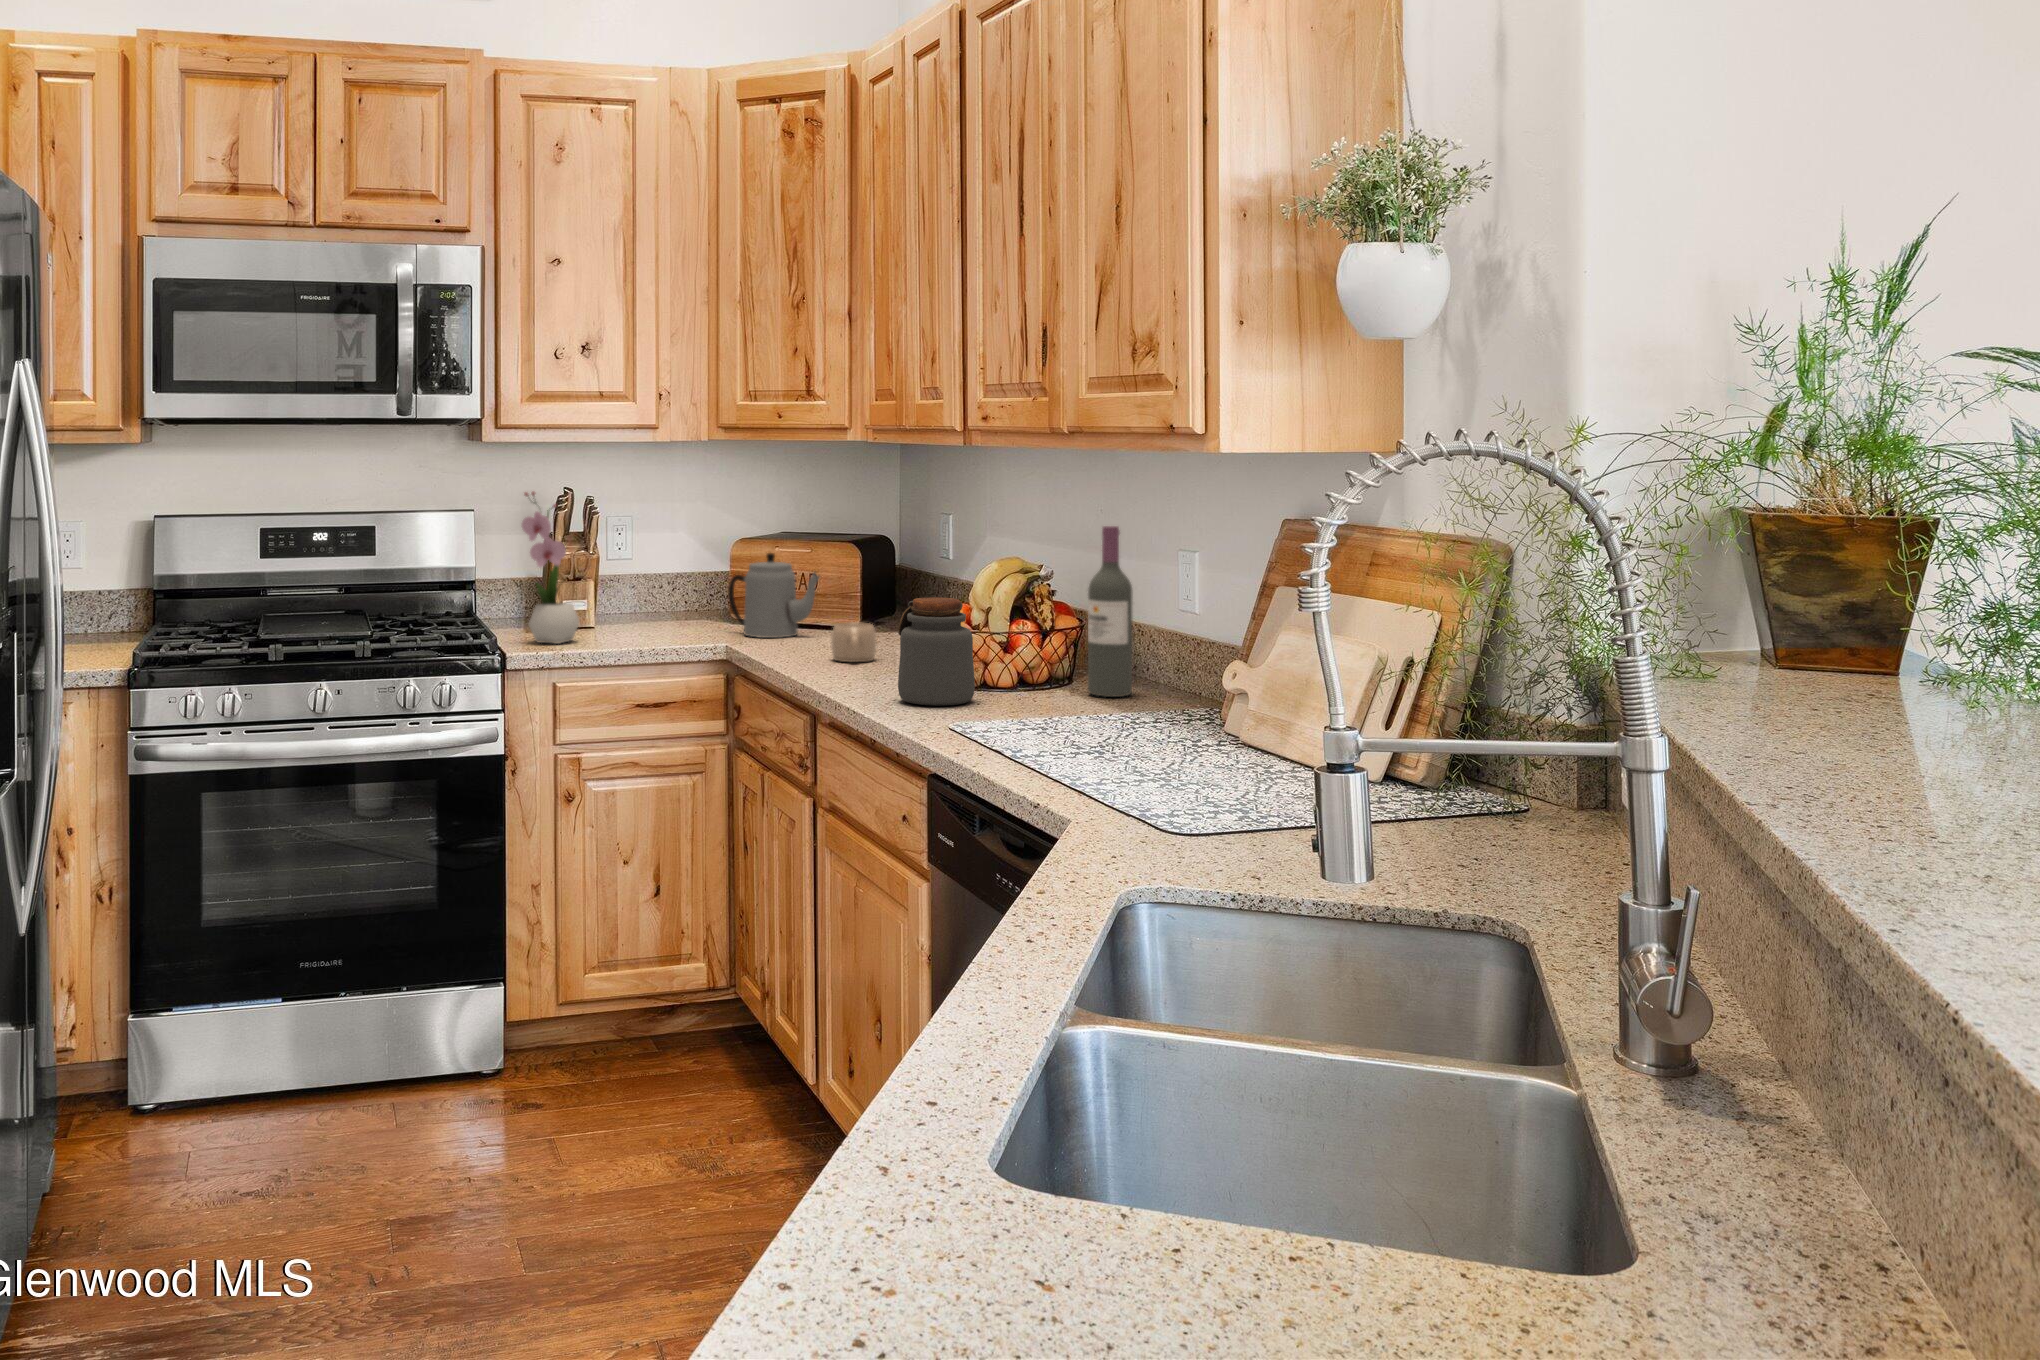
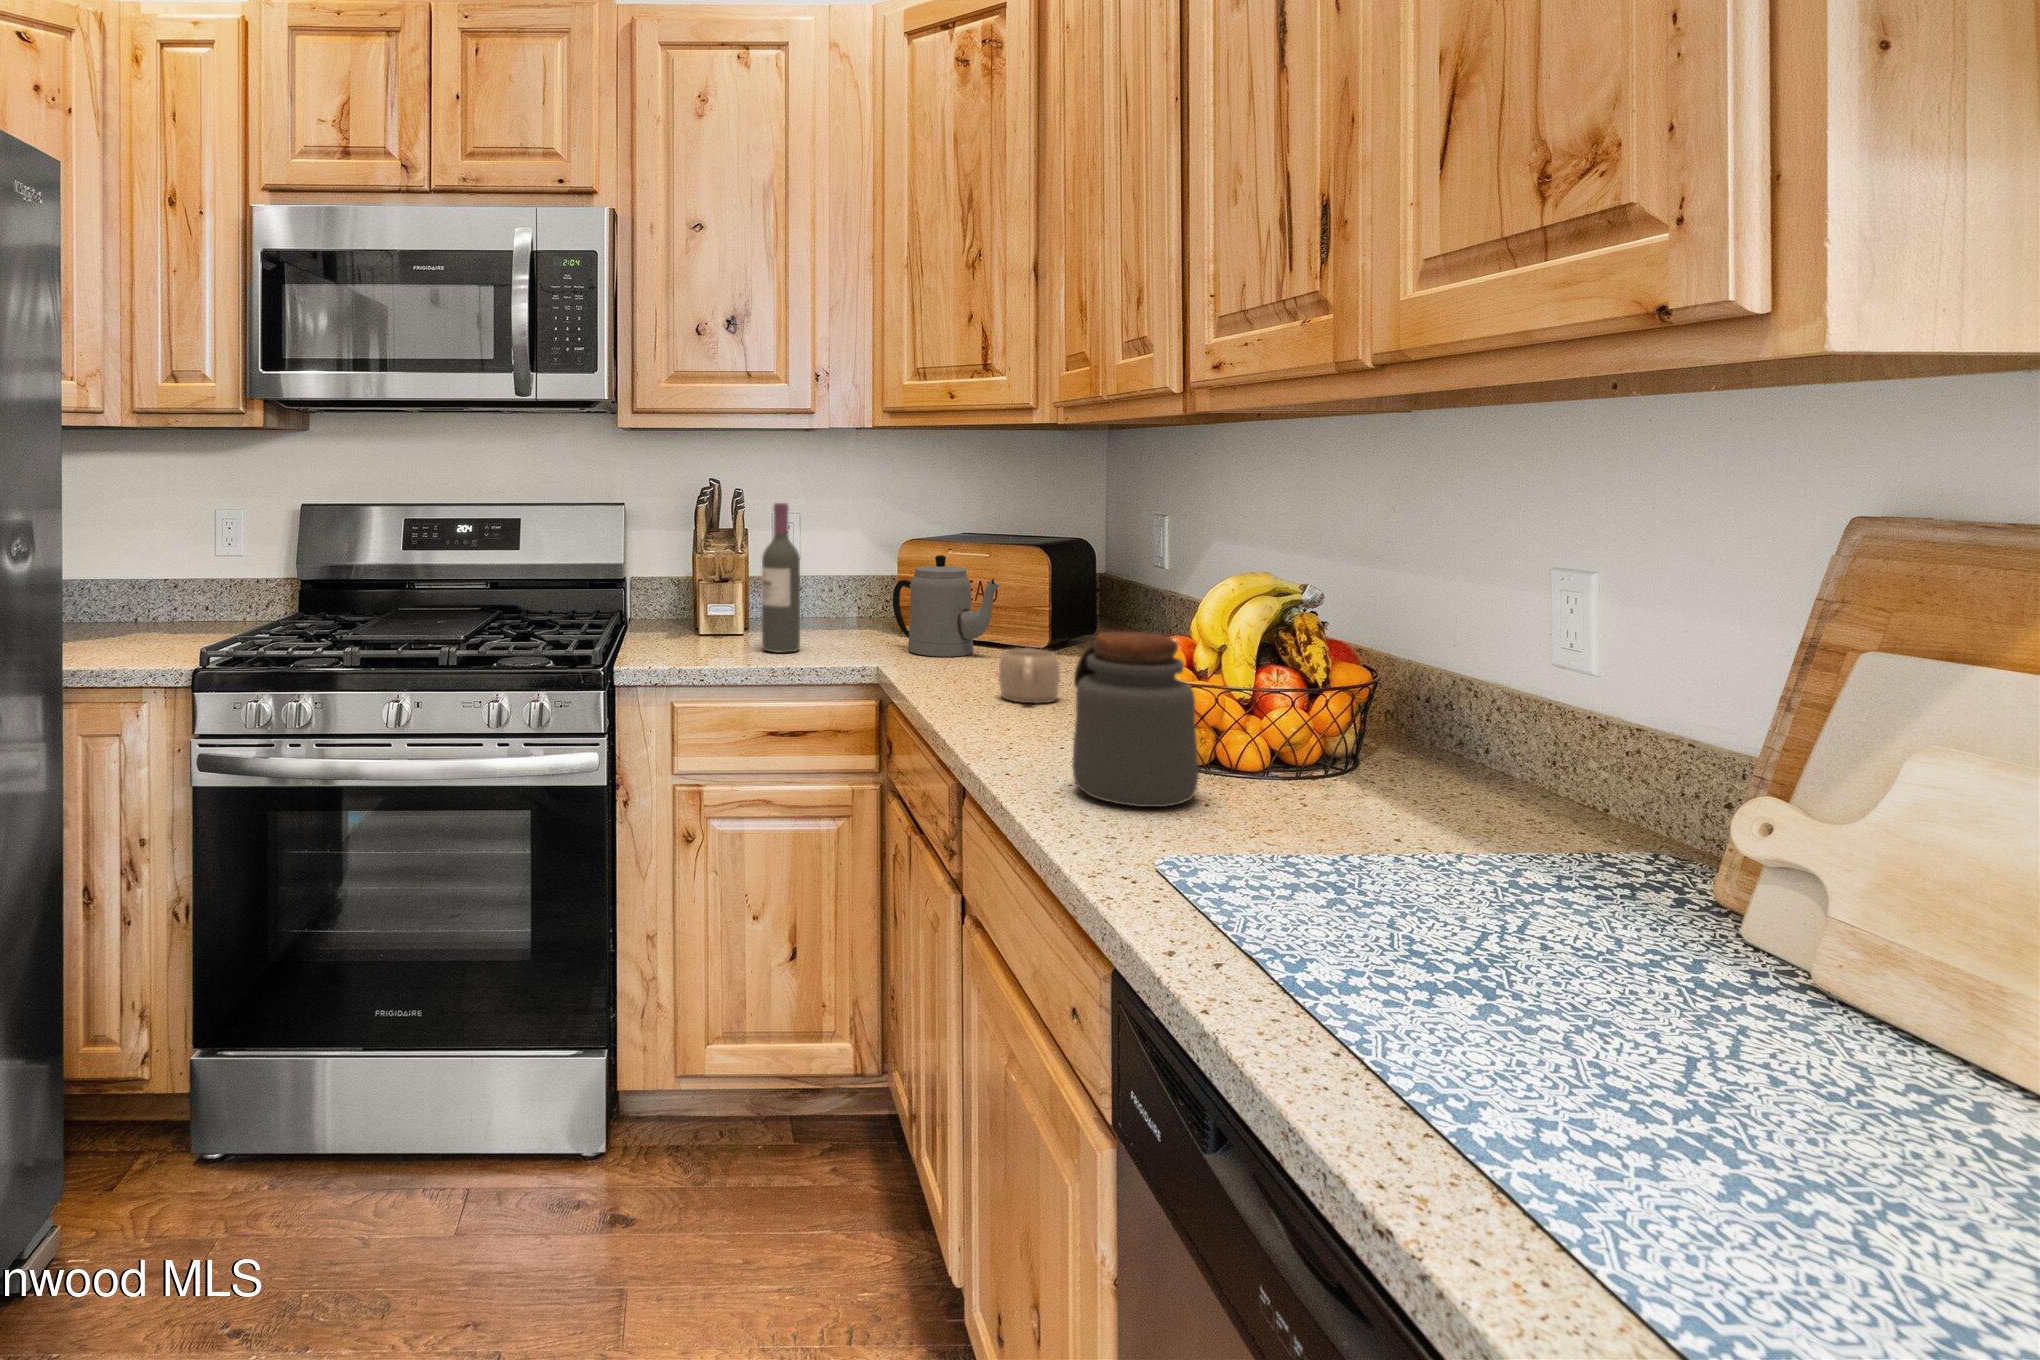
flower arrangement: present [522,492,579,644] -> none [651,480,727,653]
wine bottle: present [1088,526,1132,697] -> present [762,503,800,653]

